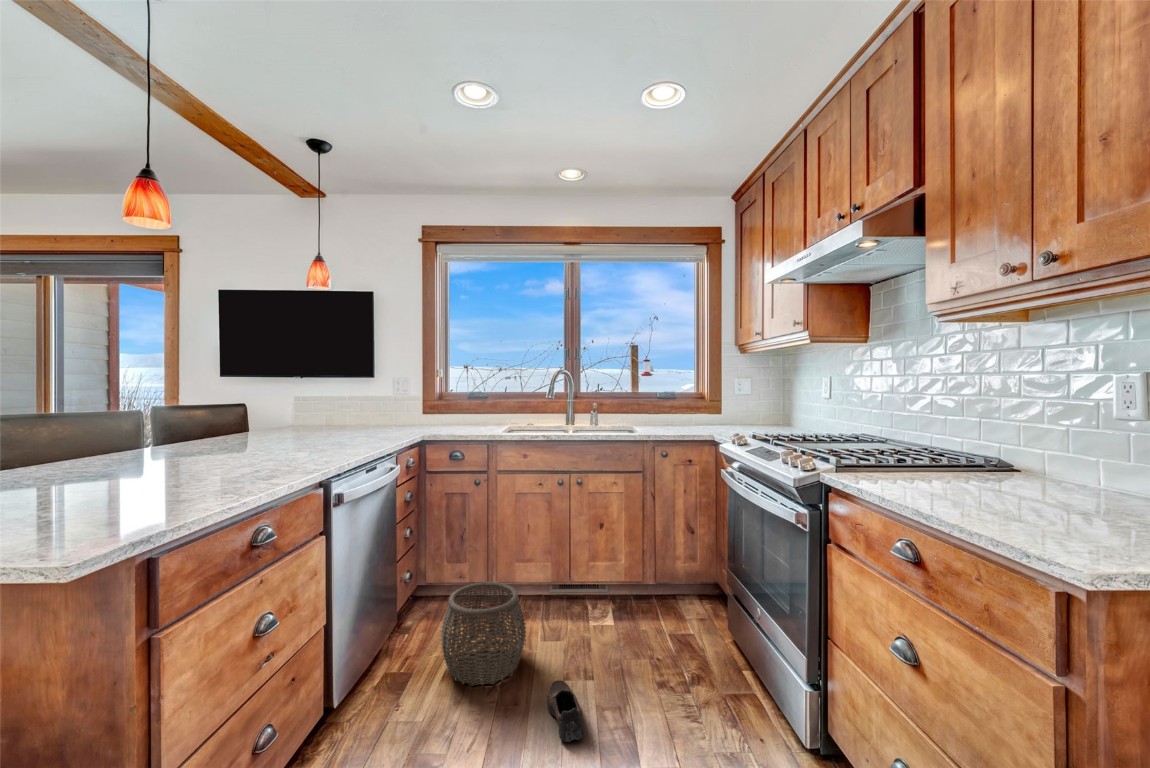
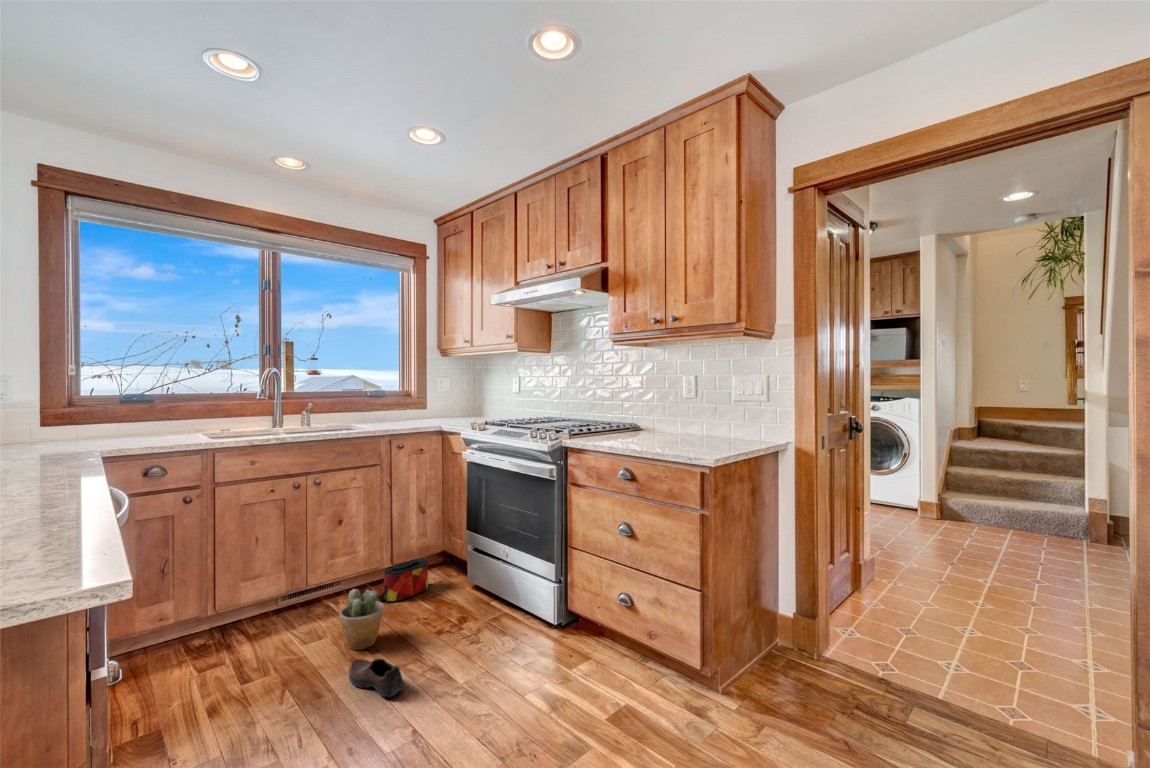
woven basket: present [441,582,526,686] -> none [197,595,306,710]
bag: none [627,584,686,627] -> present [378,559,428,602]
potted plant: none [563,601,607,669] -> present [340,589,384,650]

